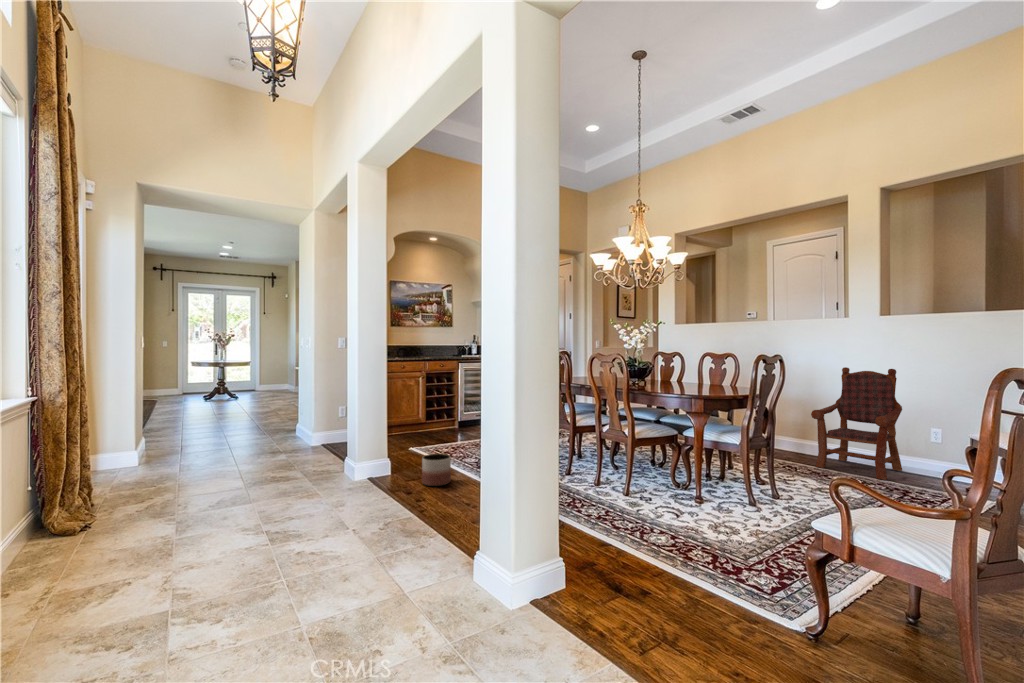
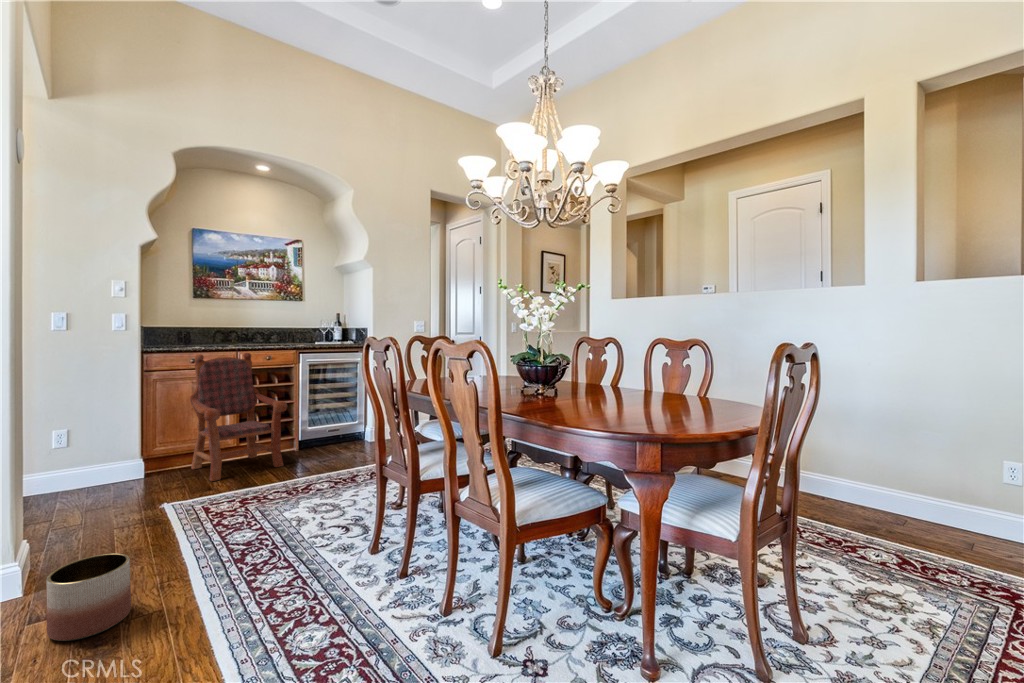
armchair: present [811,367,902,480] -> present [190,353,287,481]

